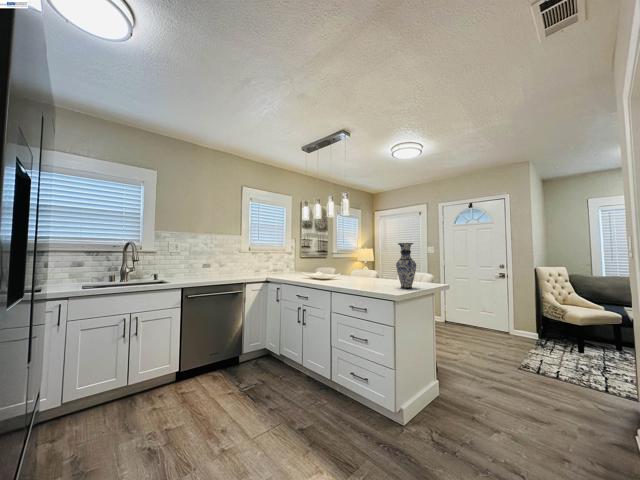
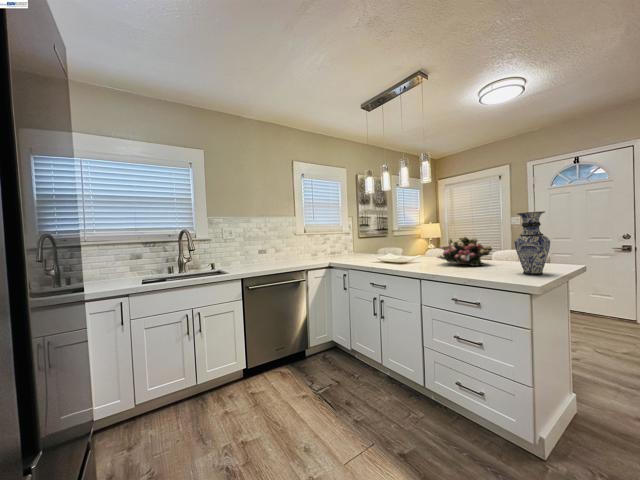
flower arrangement: none [350,259,389,283] -> present [437,236,492,266]

